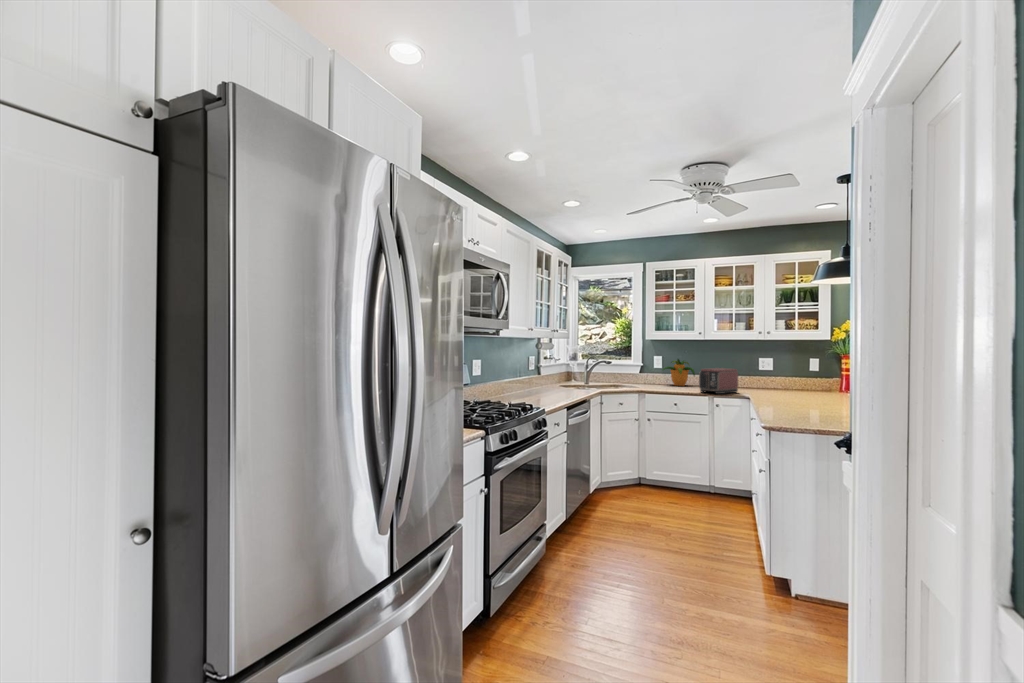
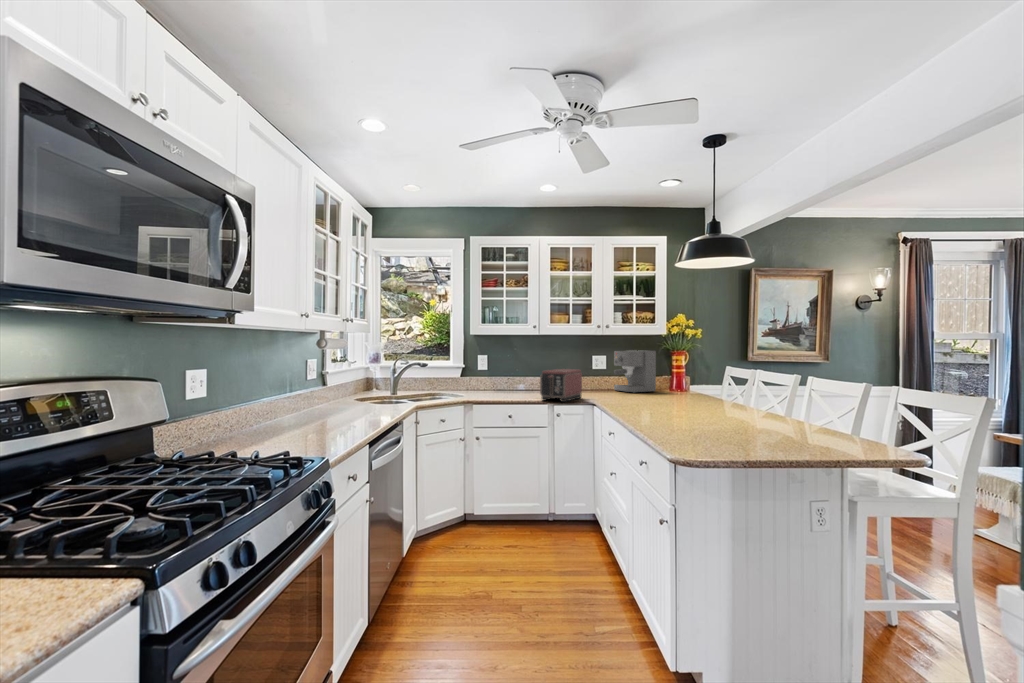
coffee maker: none [775,354,820,392] -> present [613,350,656,393]
potted plant: present [663,359,695,386] -> none [488,358,526,391]

